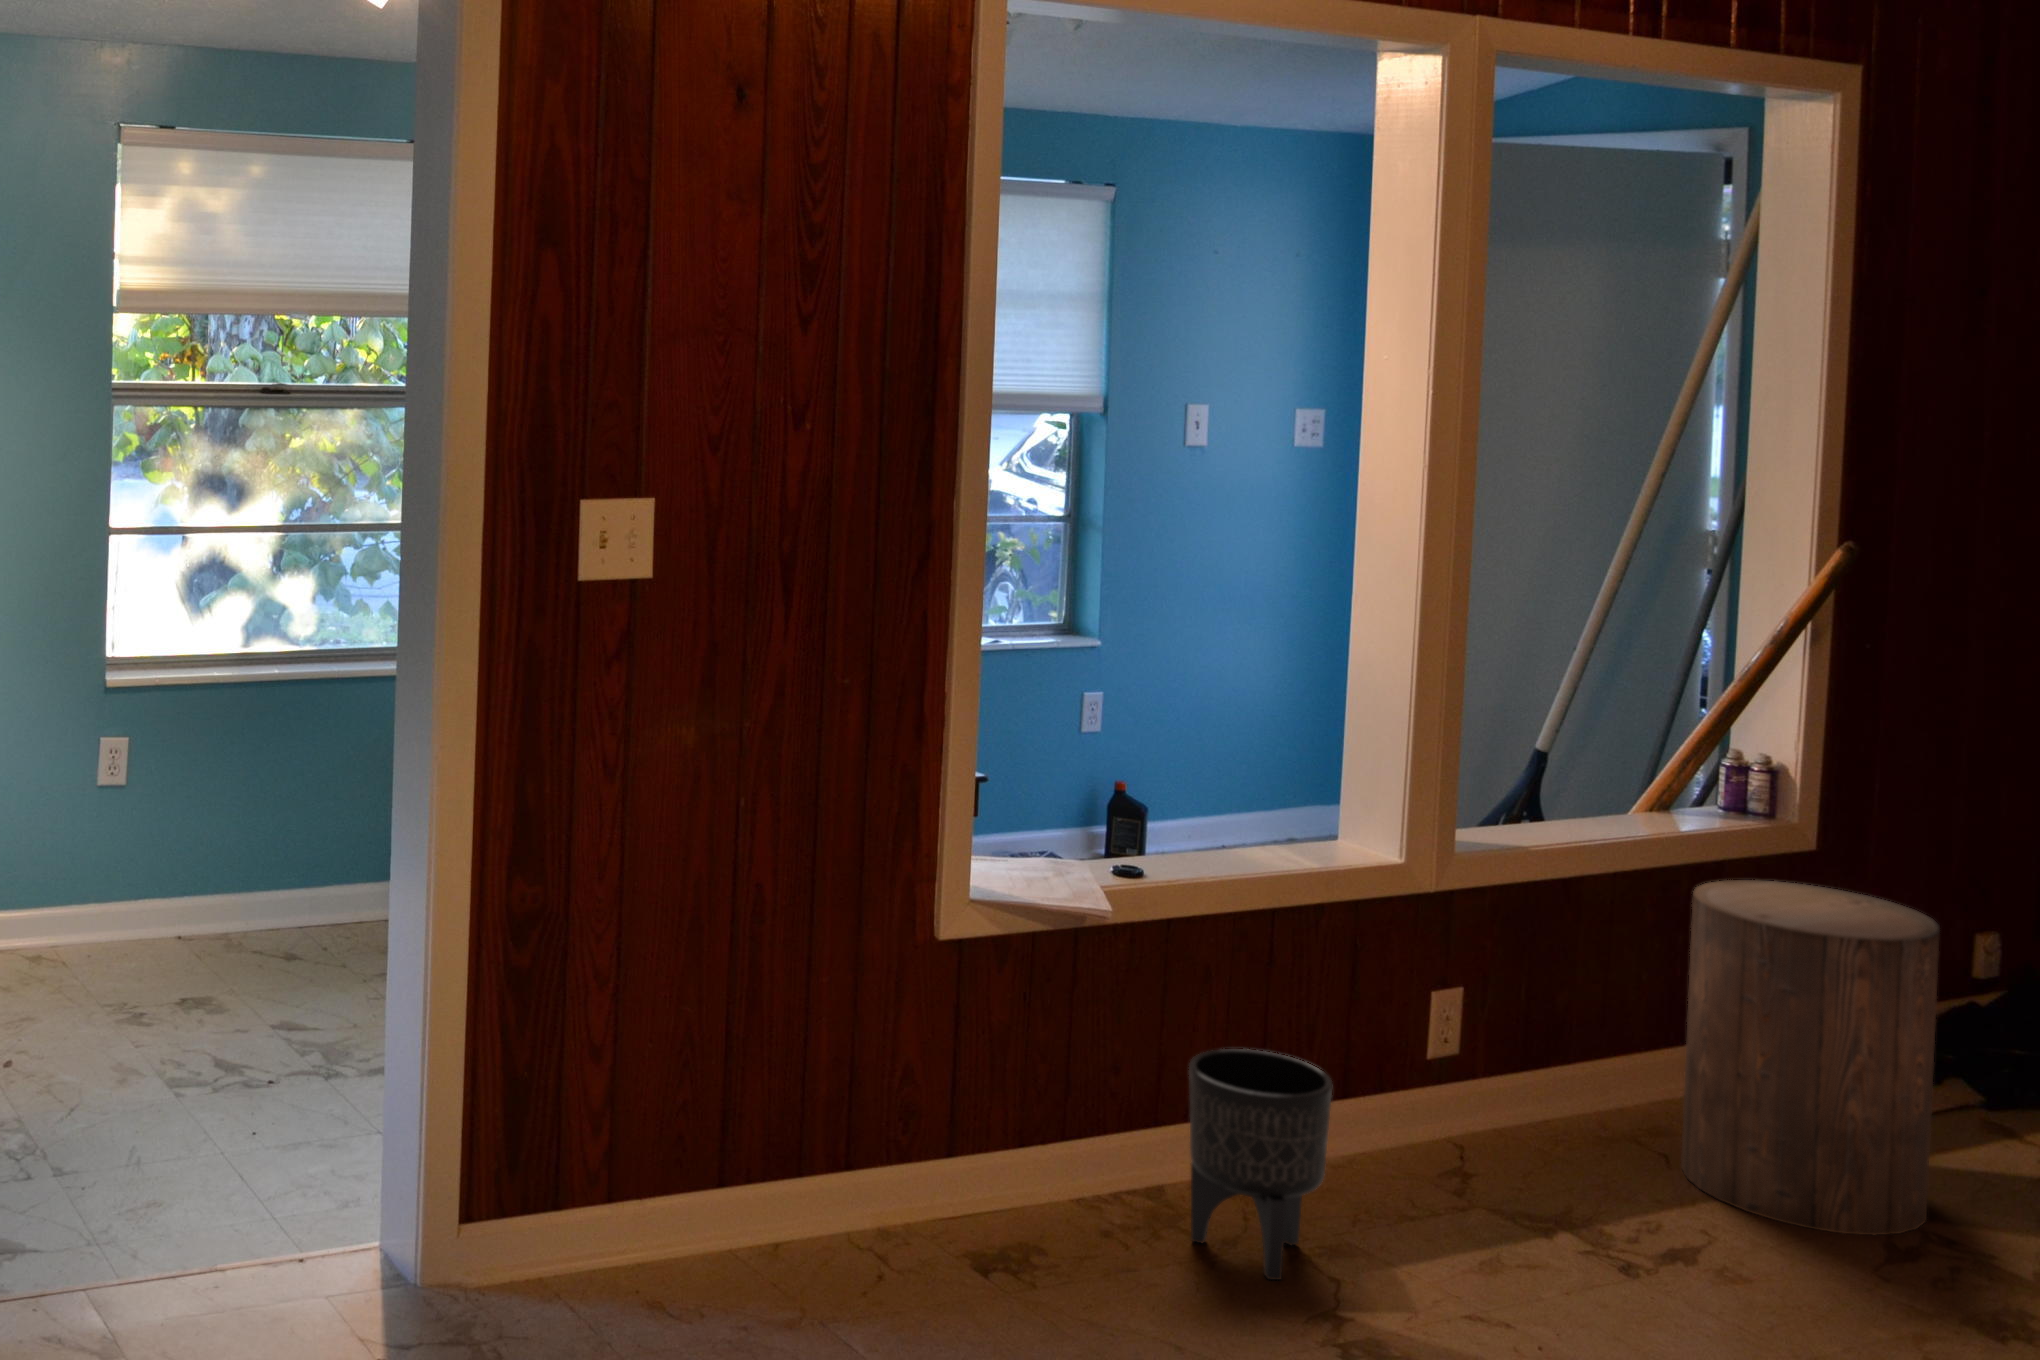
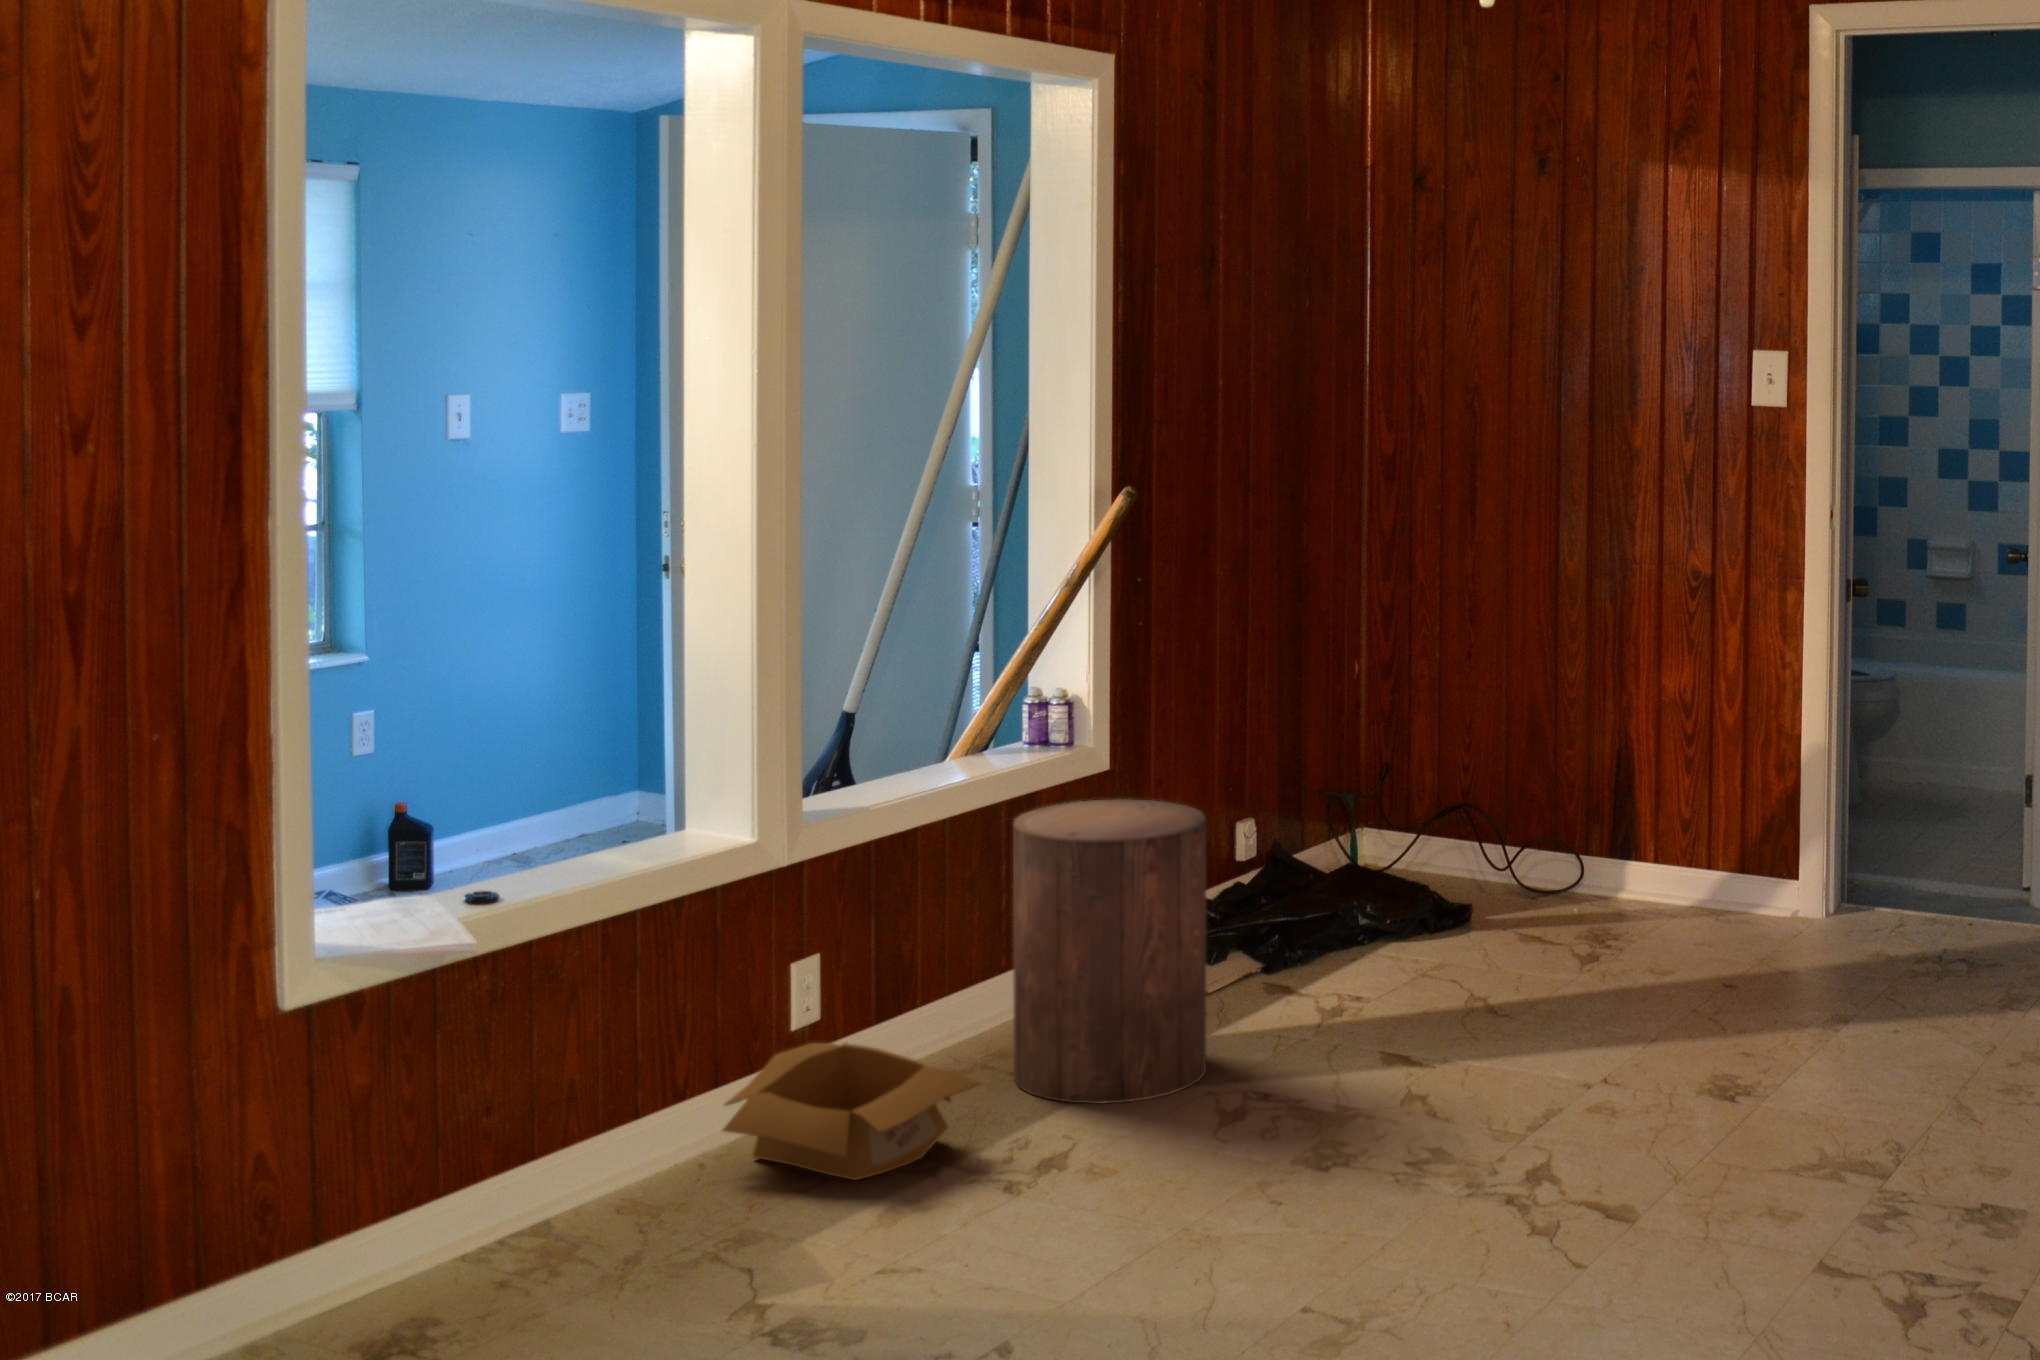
planter: present [1189,1049,1333,1280] -> none [566,1058,713,1283]
cardboard box: none [1349,1074,1639,1232] -> present [723,1043,981,1180]

